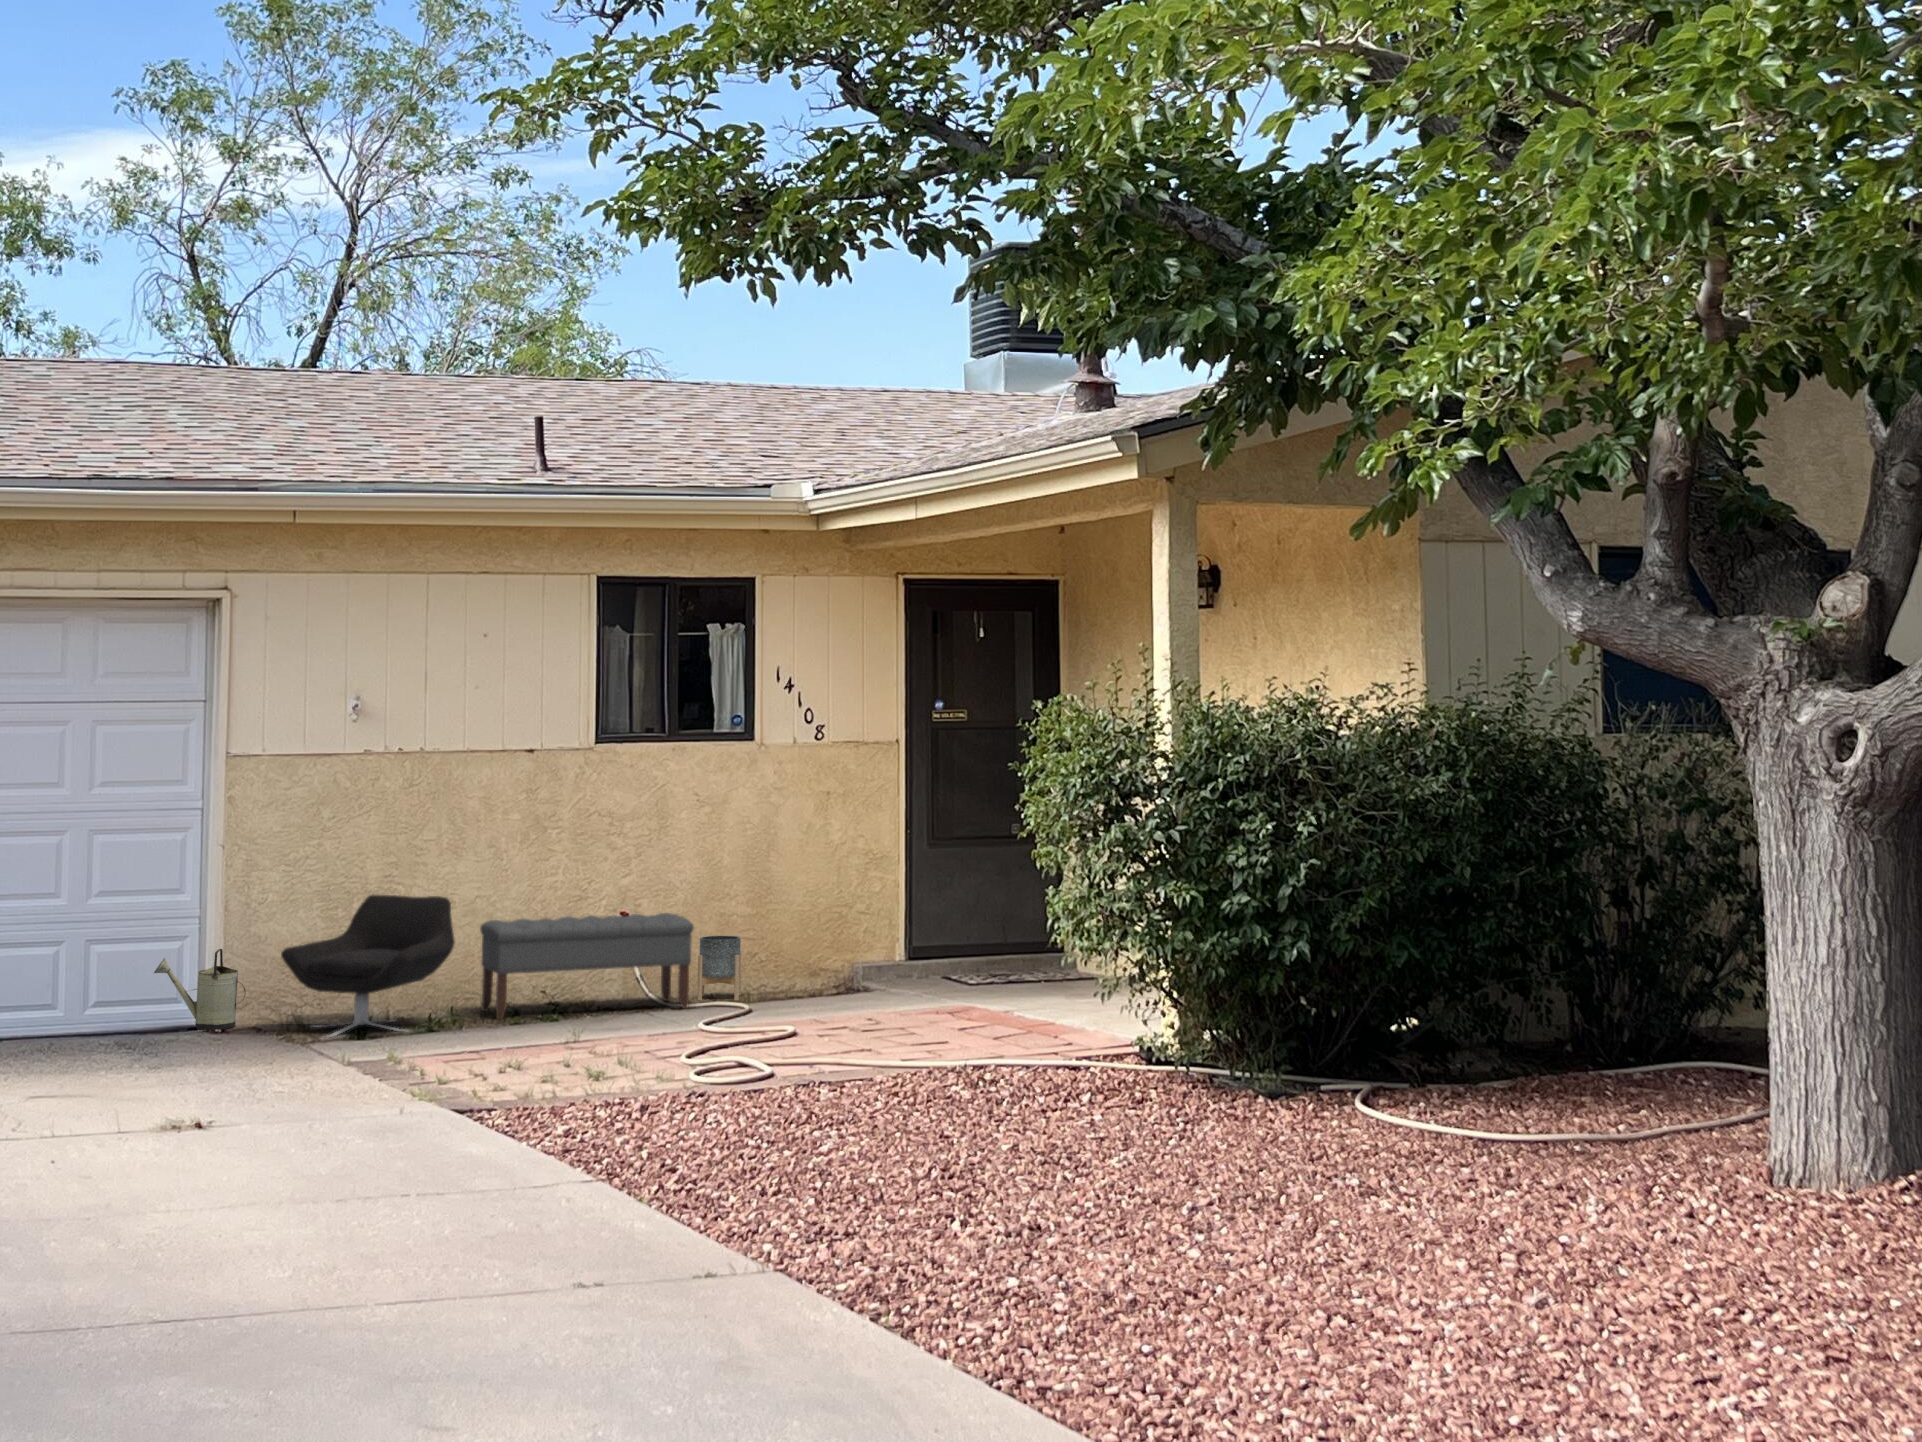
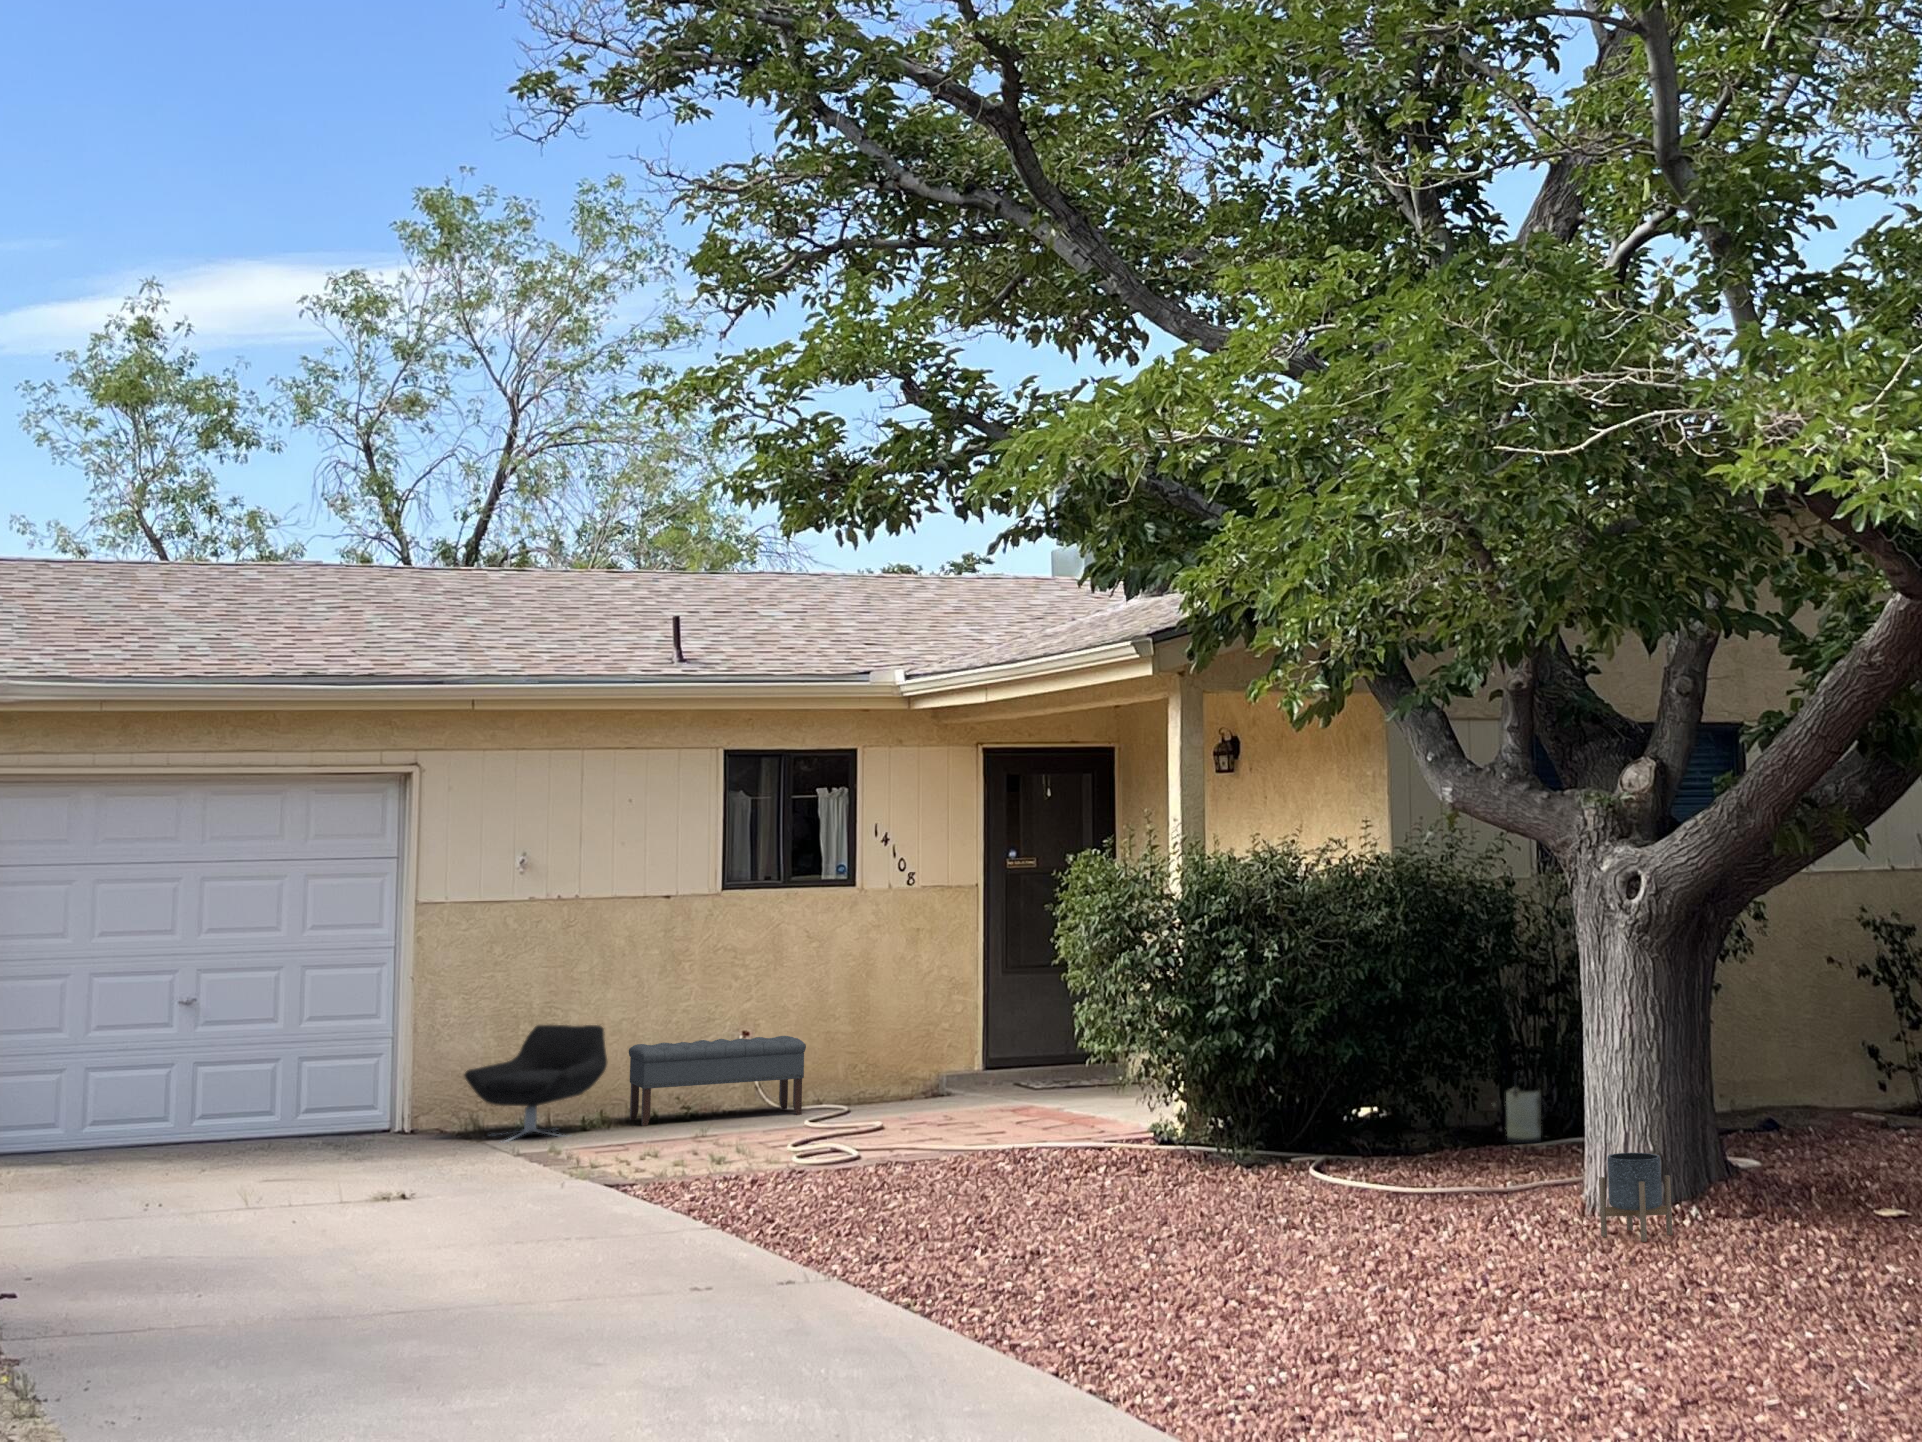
planter: present [697,936,741,1001] -> present [1599,1153,1673,1242]
watering can: present [154,949,245,1030] -> present [1506,1085,1542,1143]

